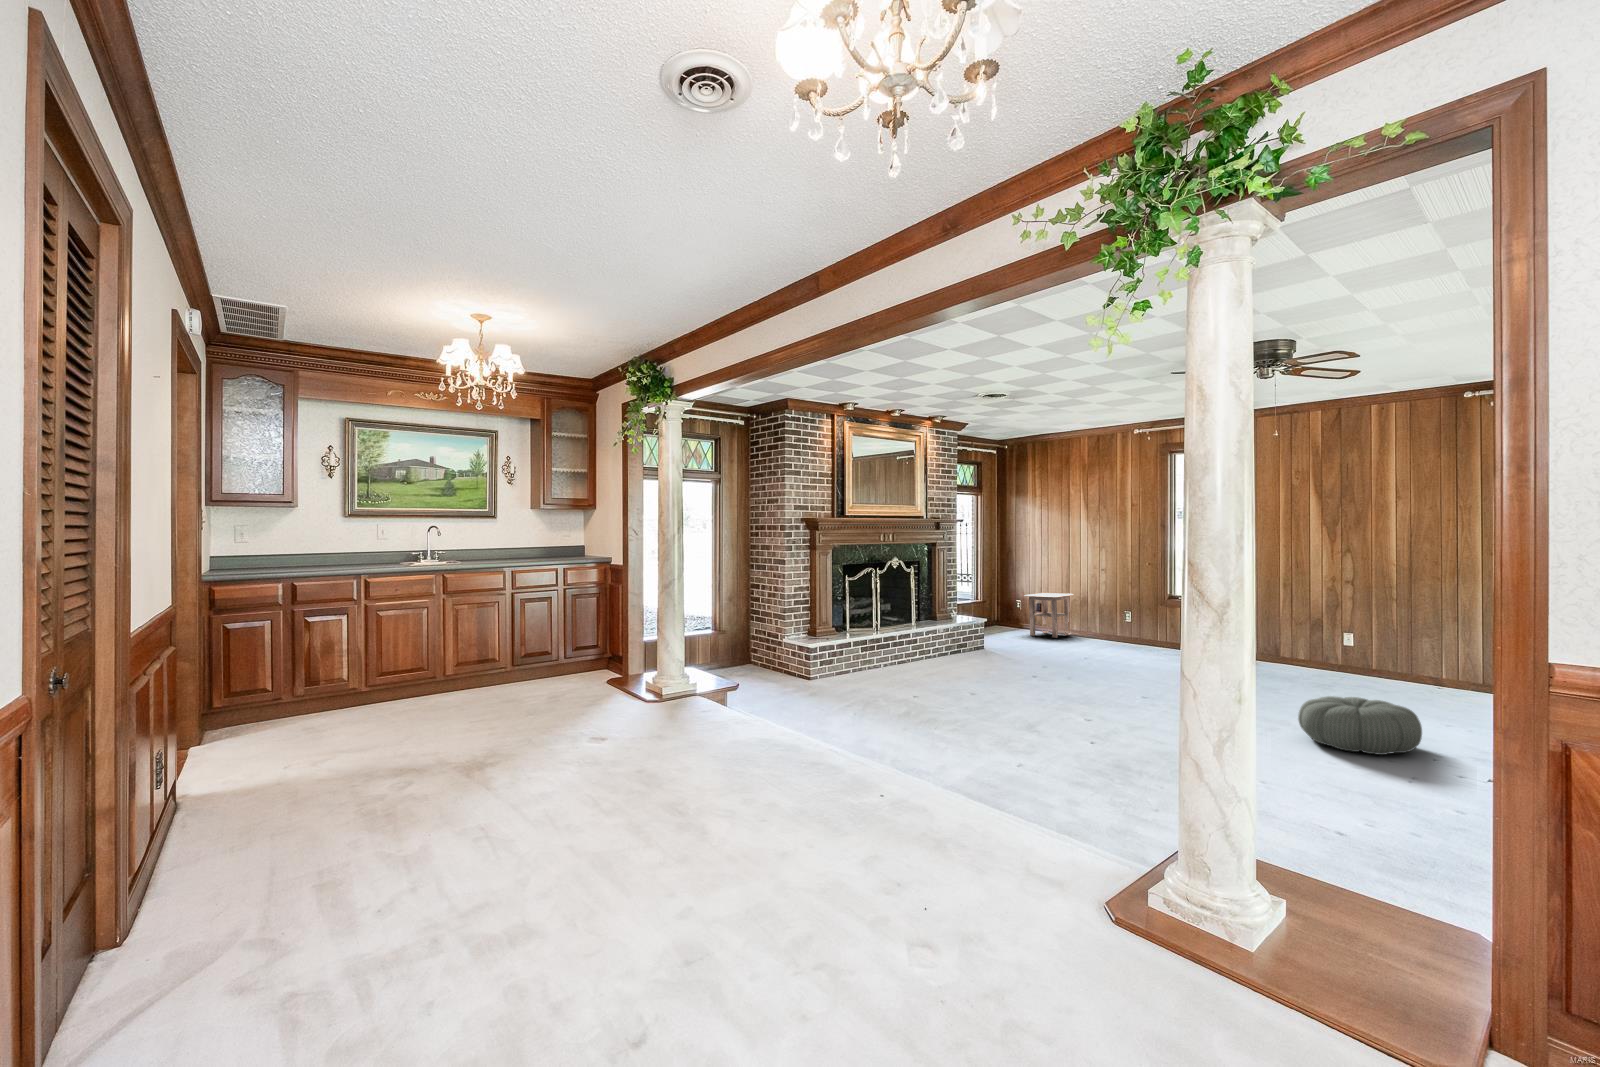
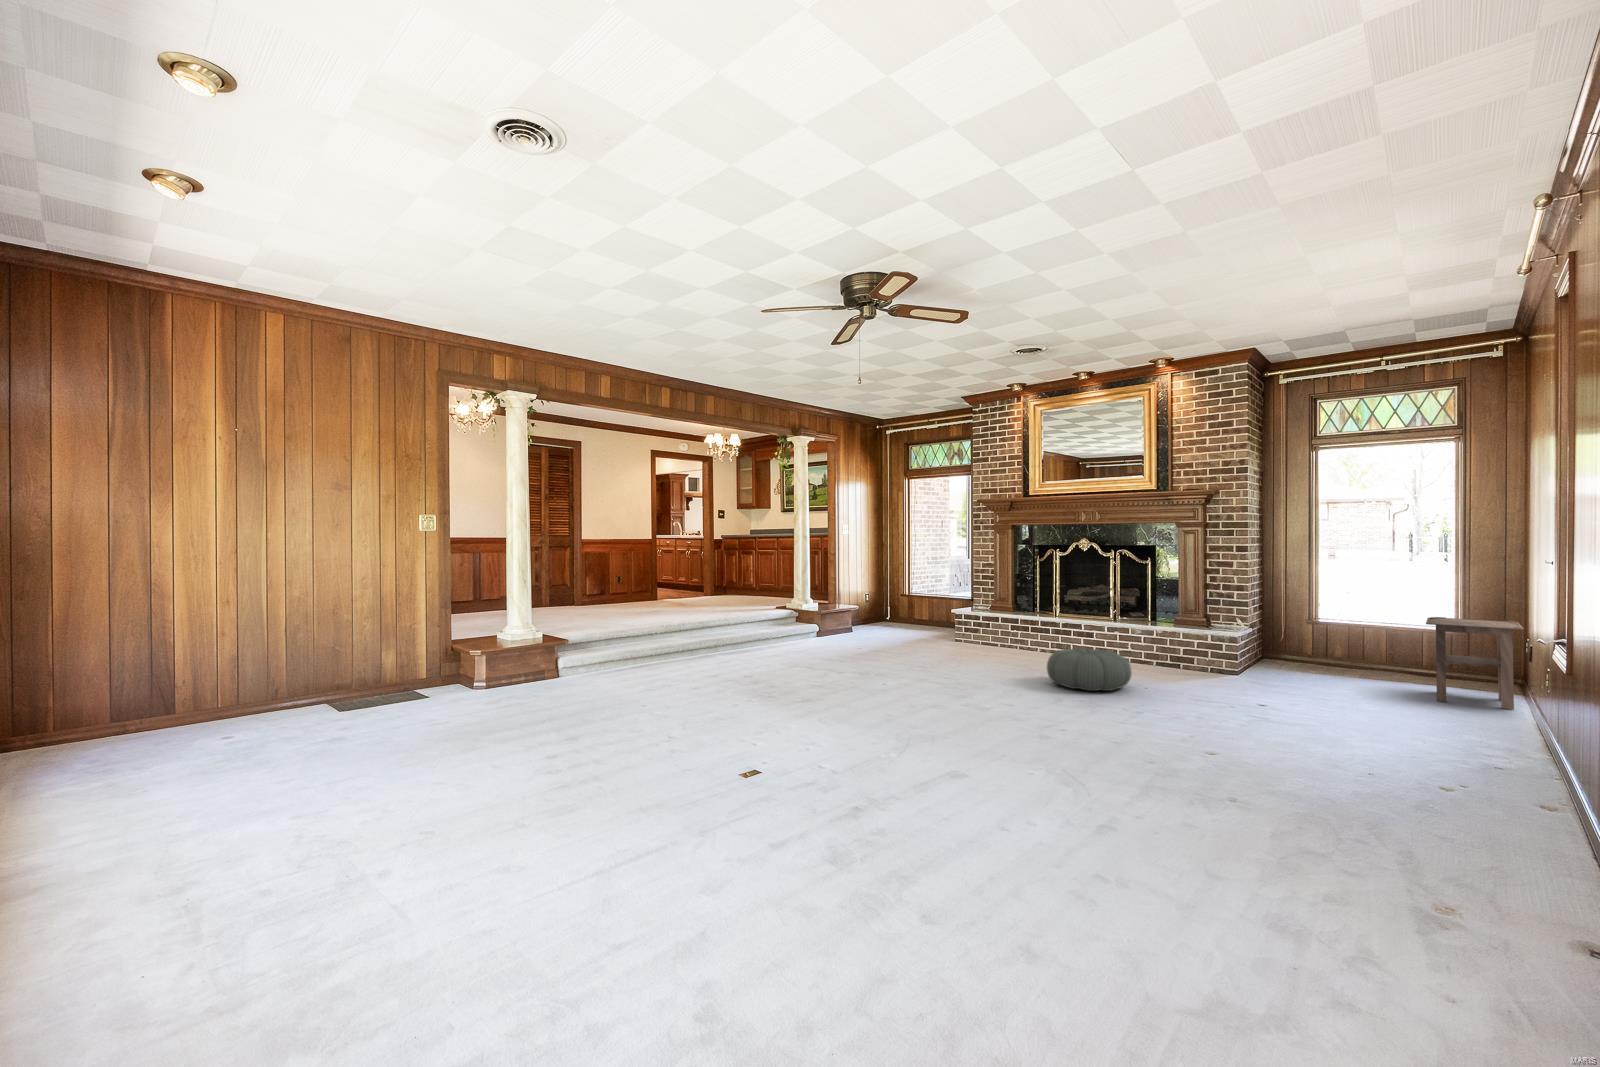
pouf: present [1298,696,1422,755] -> present [1047,648,1131,691]

